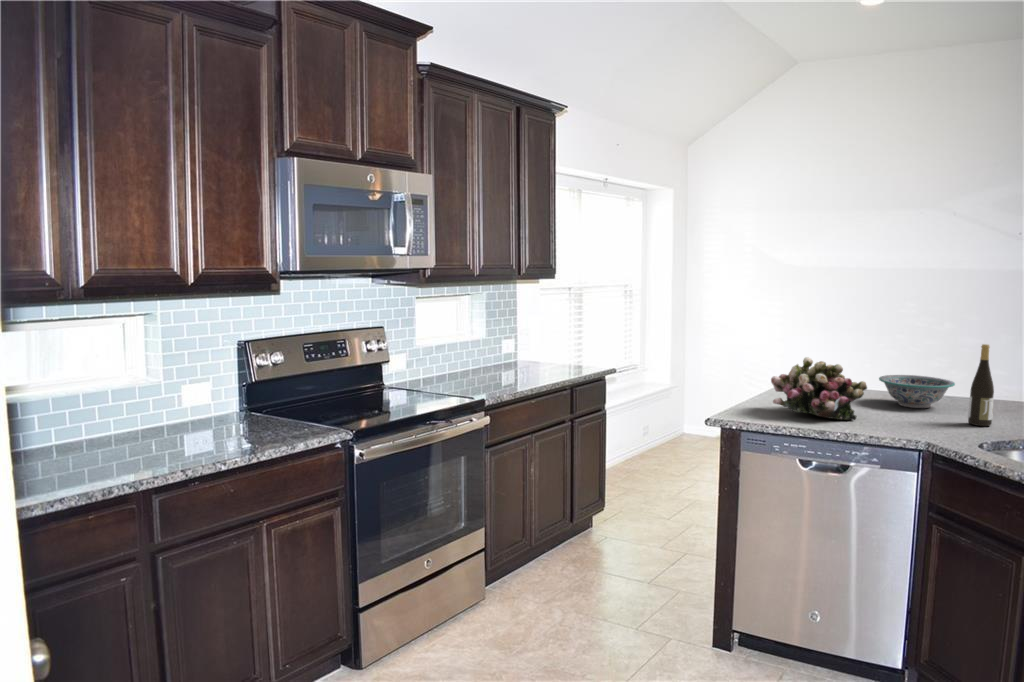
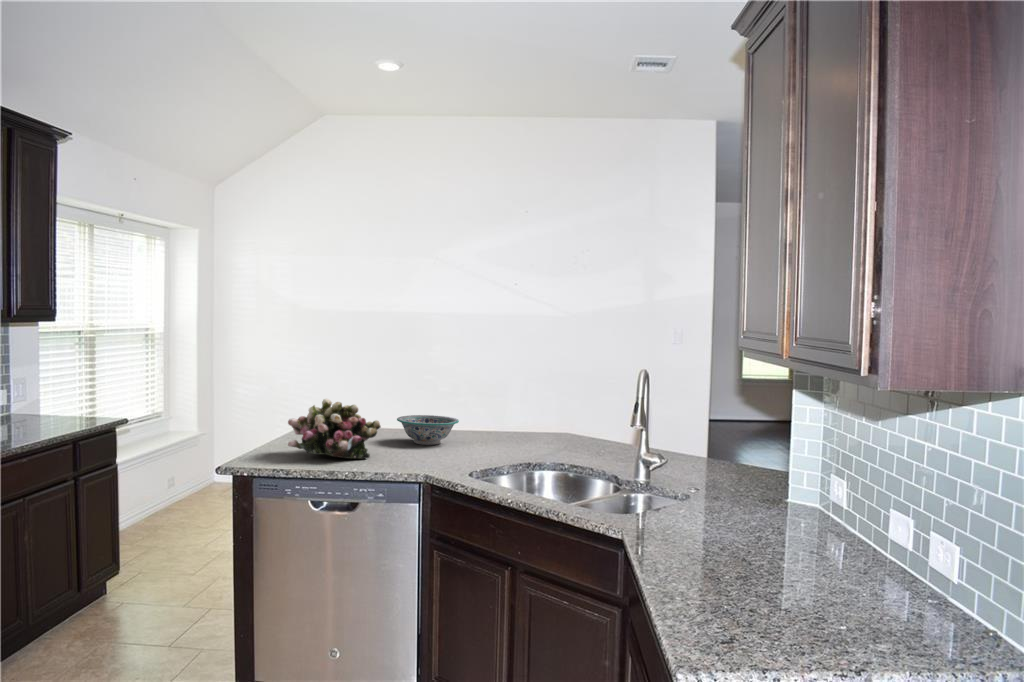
wine bottle: present [968,344,994,426] -> none [465,384,485,457]

